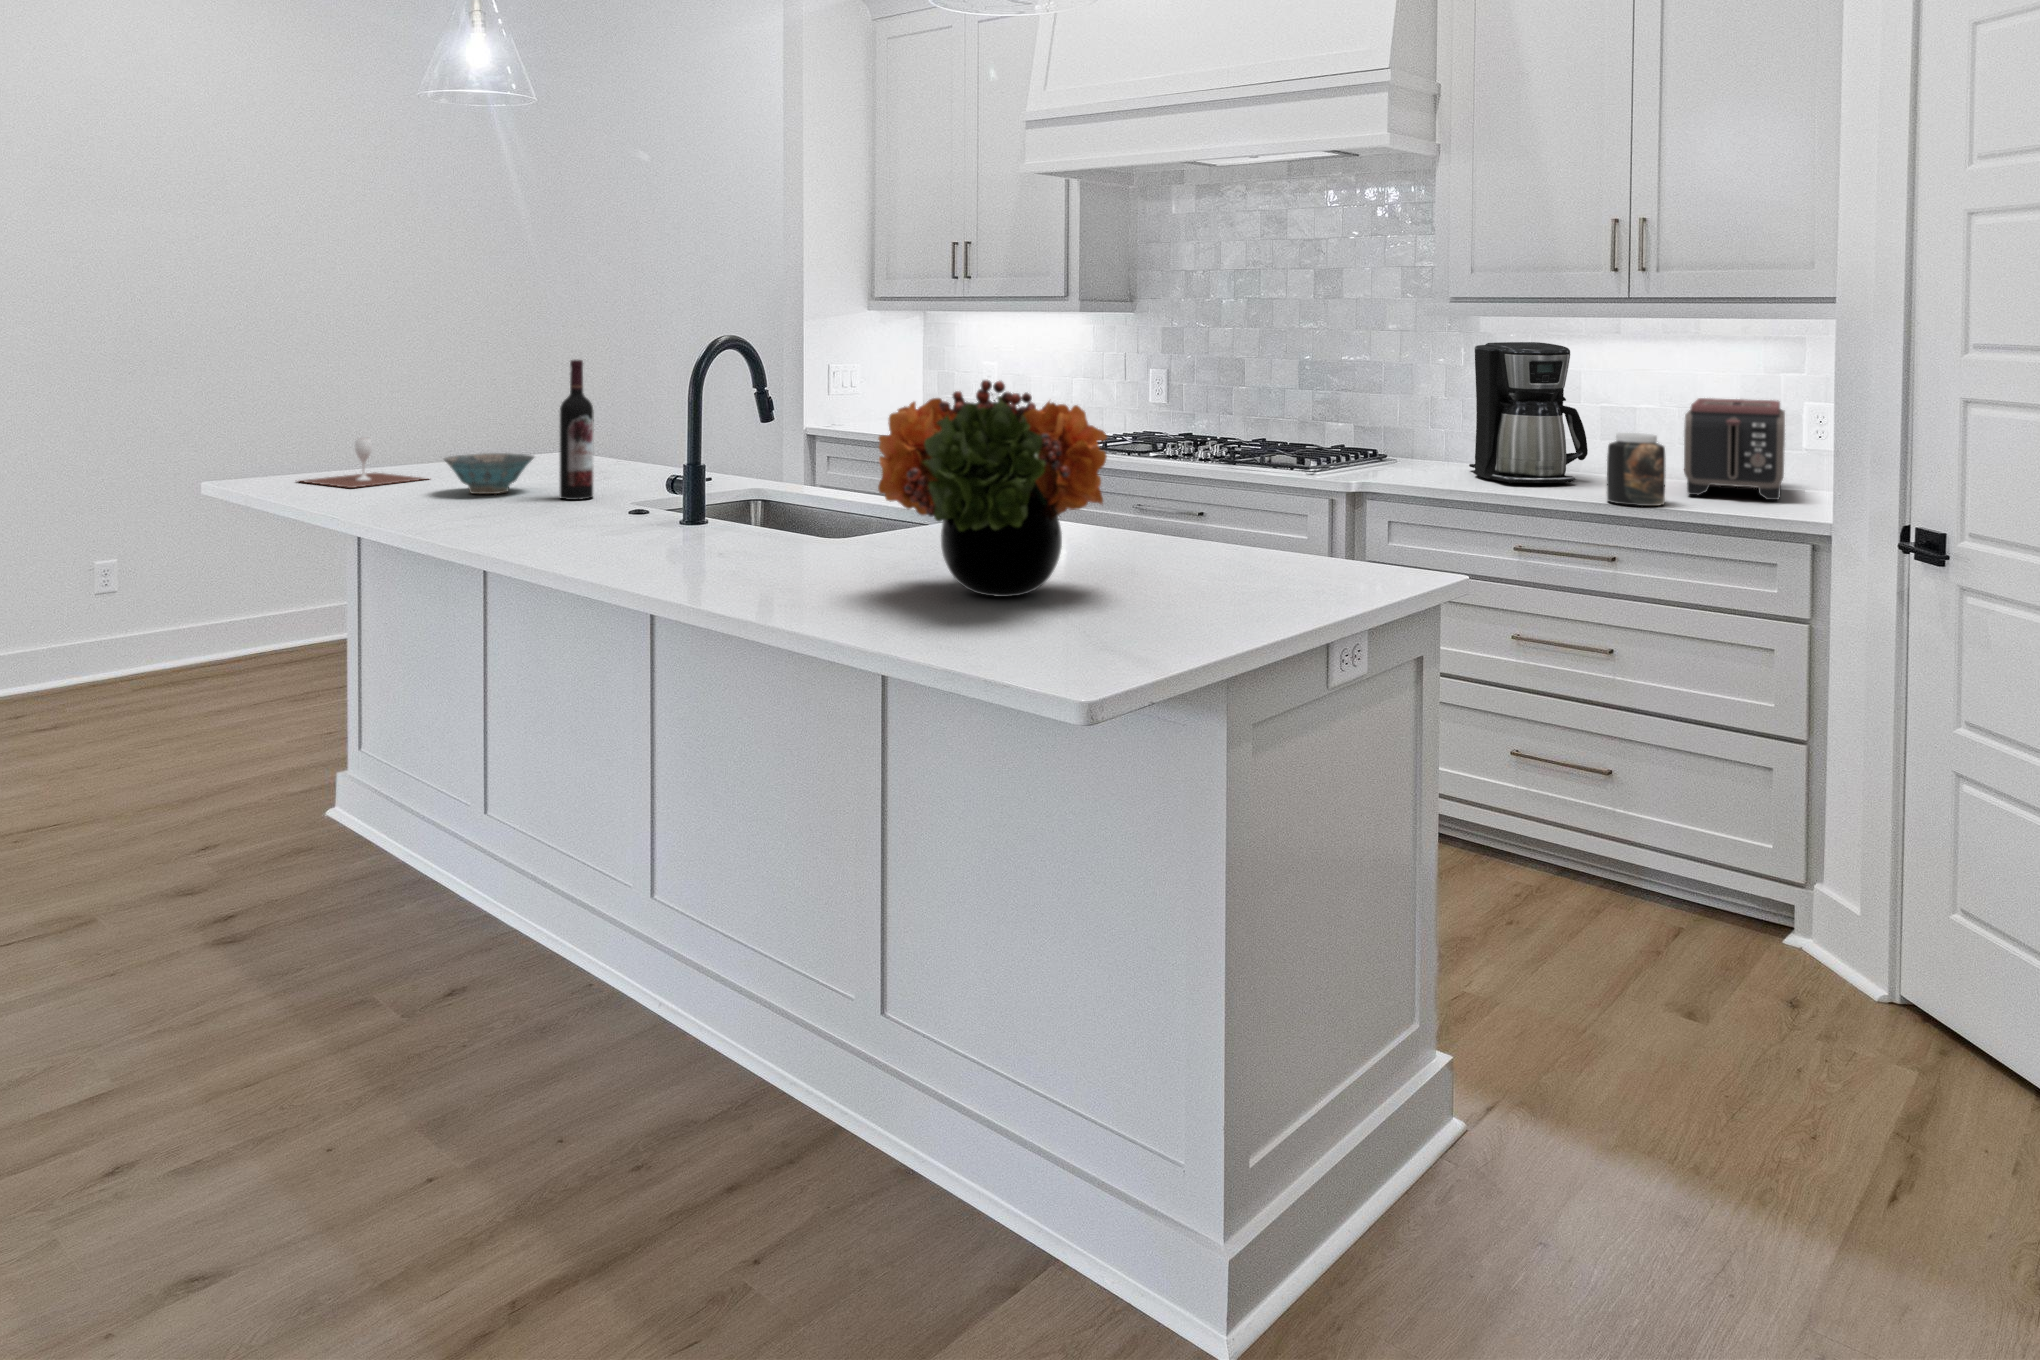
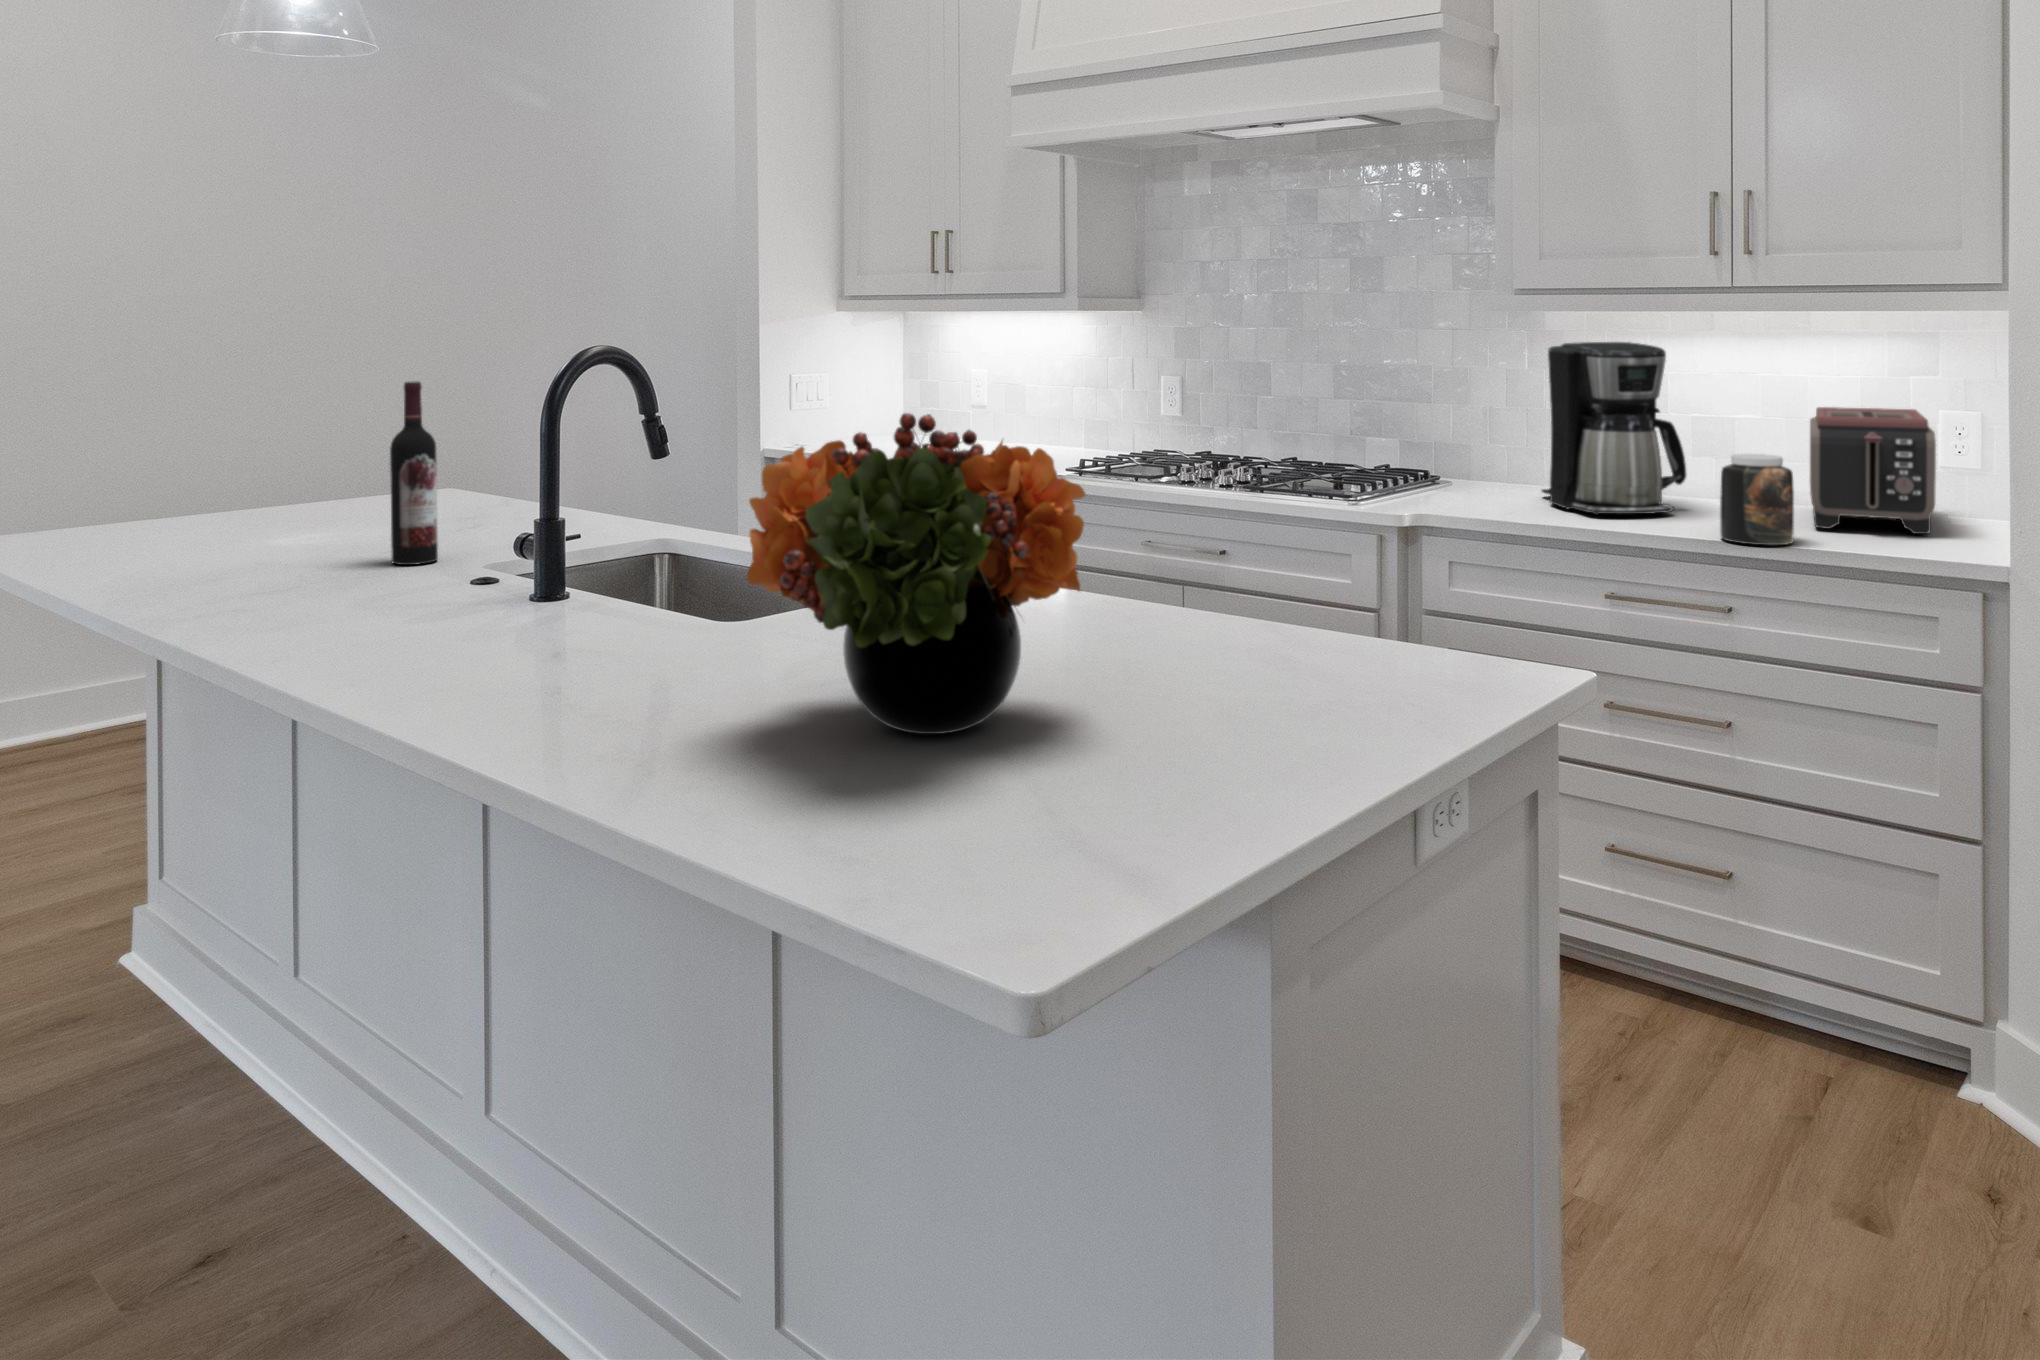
wine glass: present [301,438,424,488] -> none [62,484,247,551]
ceramic bowl: present [444,453,534,494] -> none [240,502,368,558]

